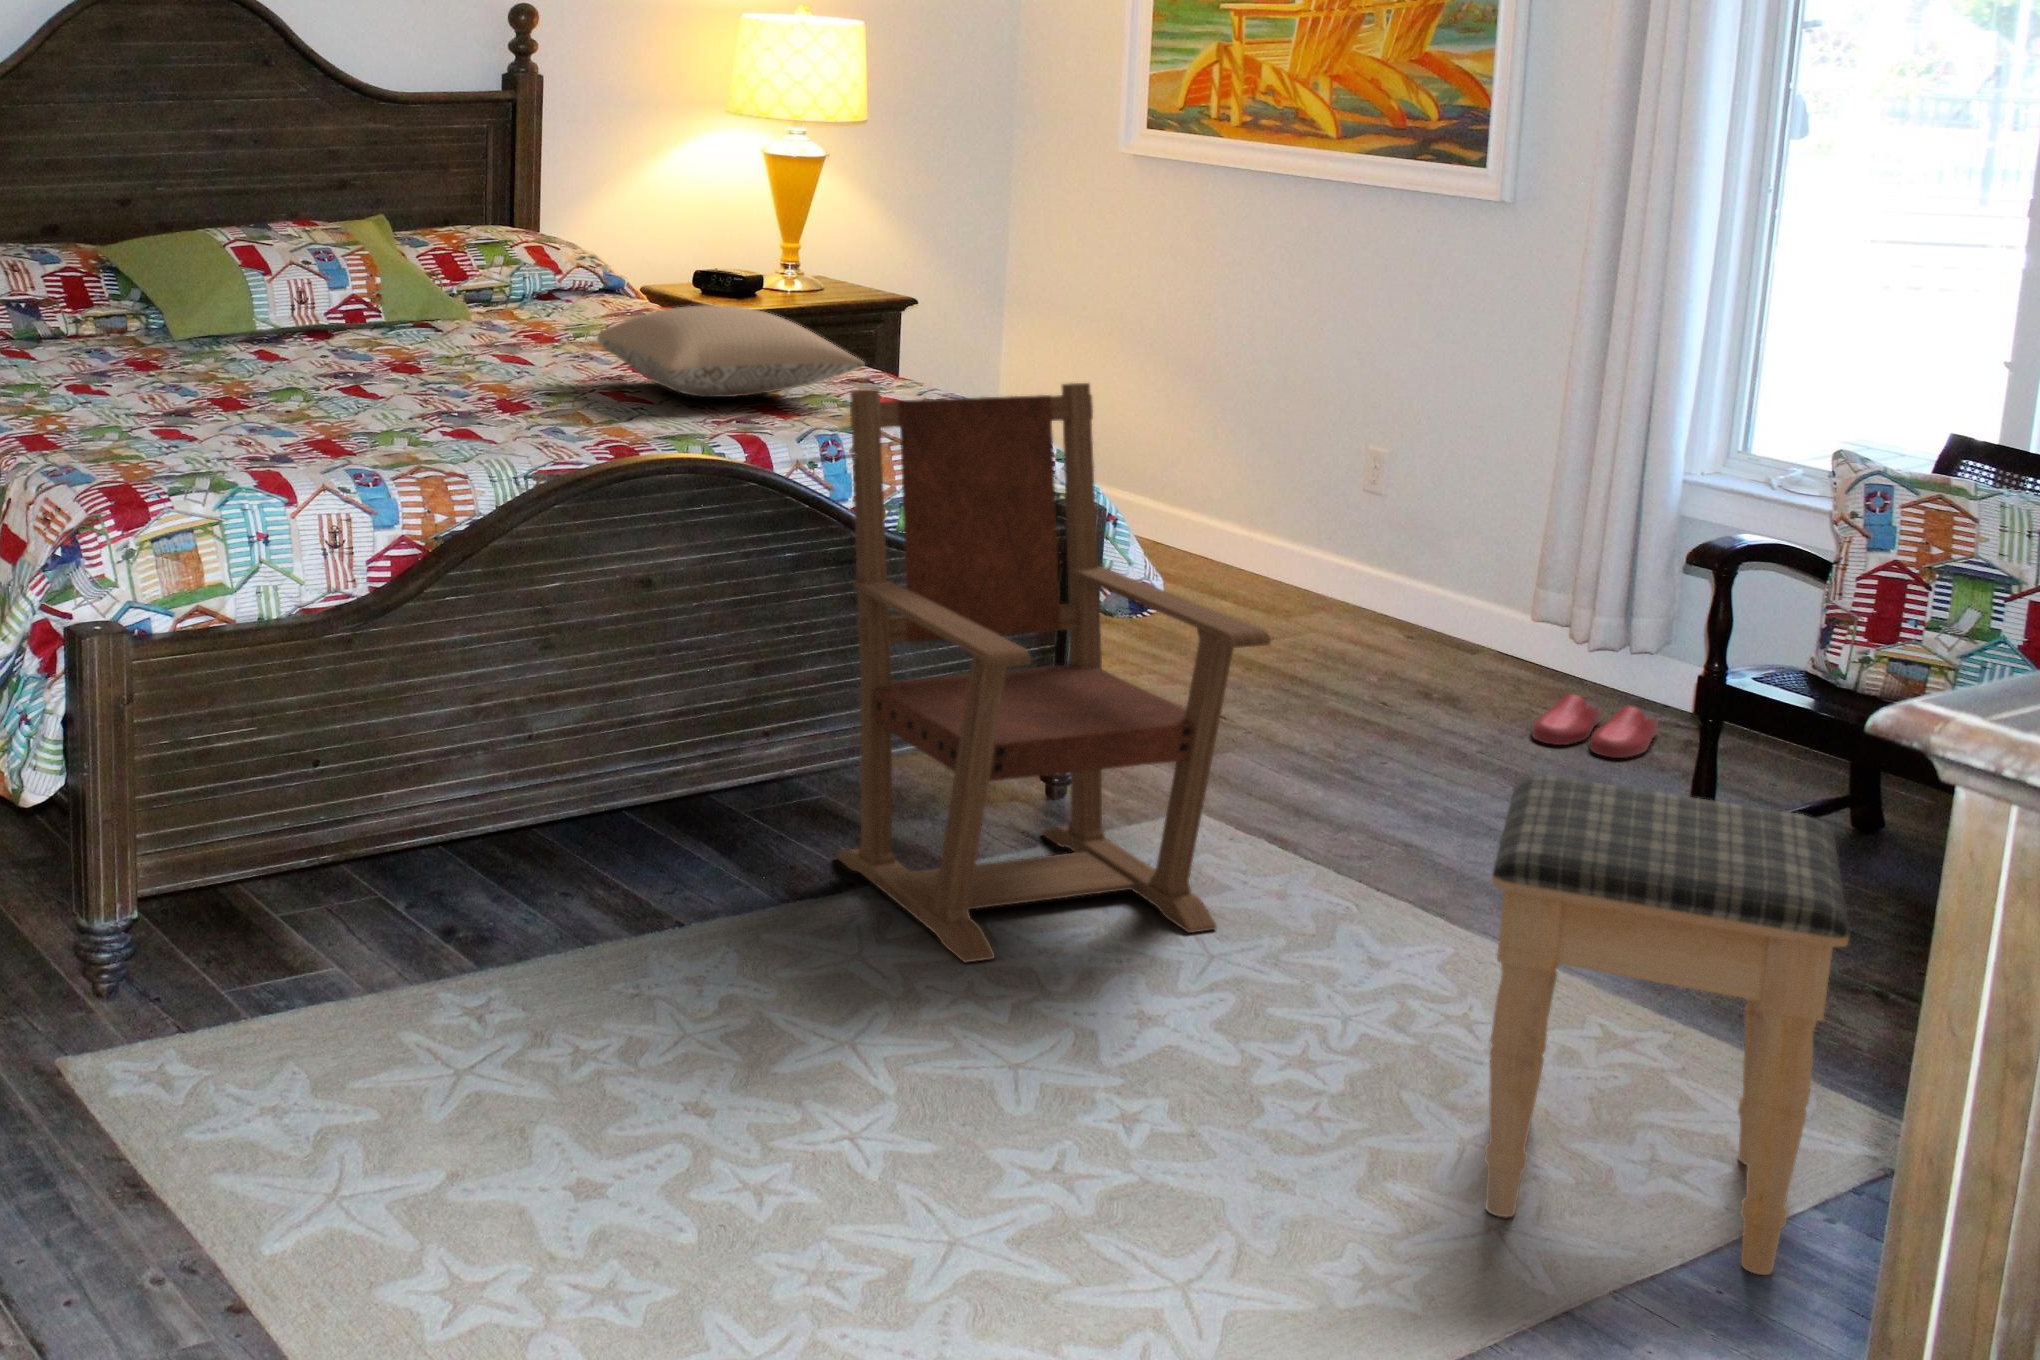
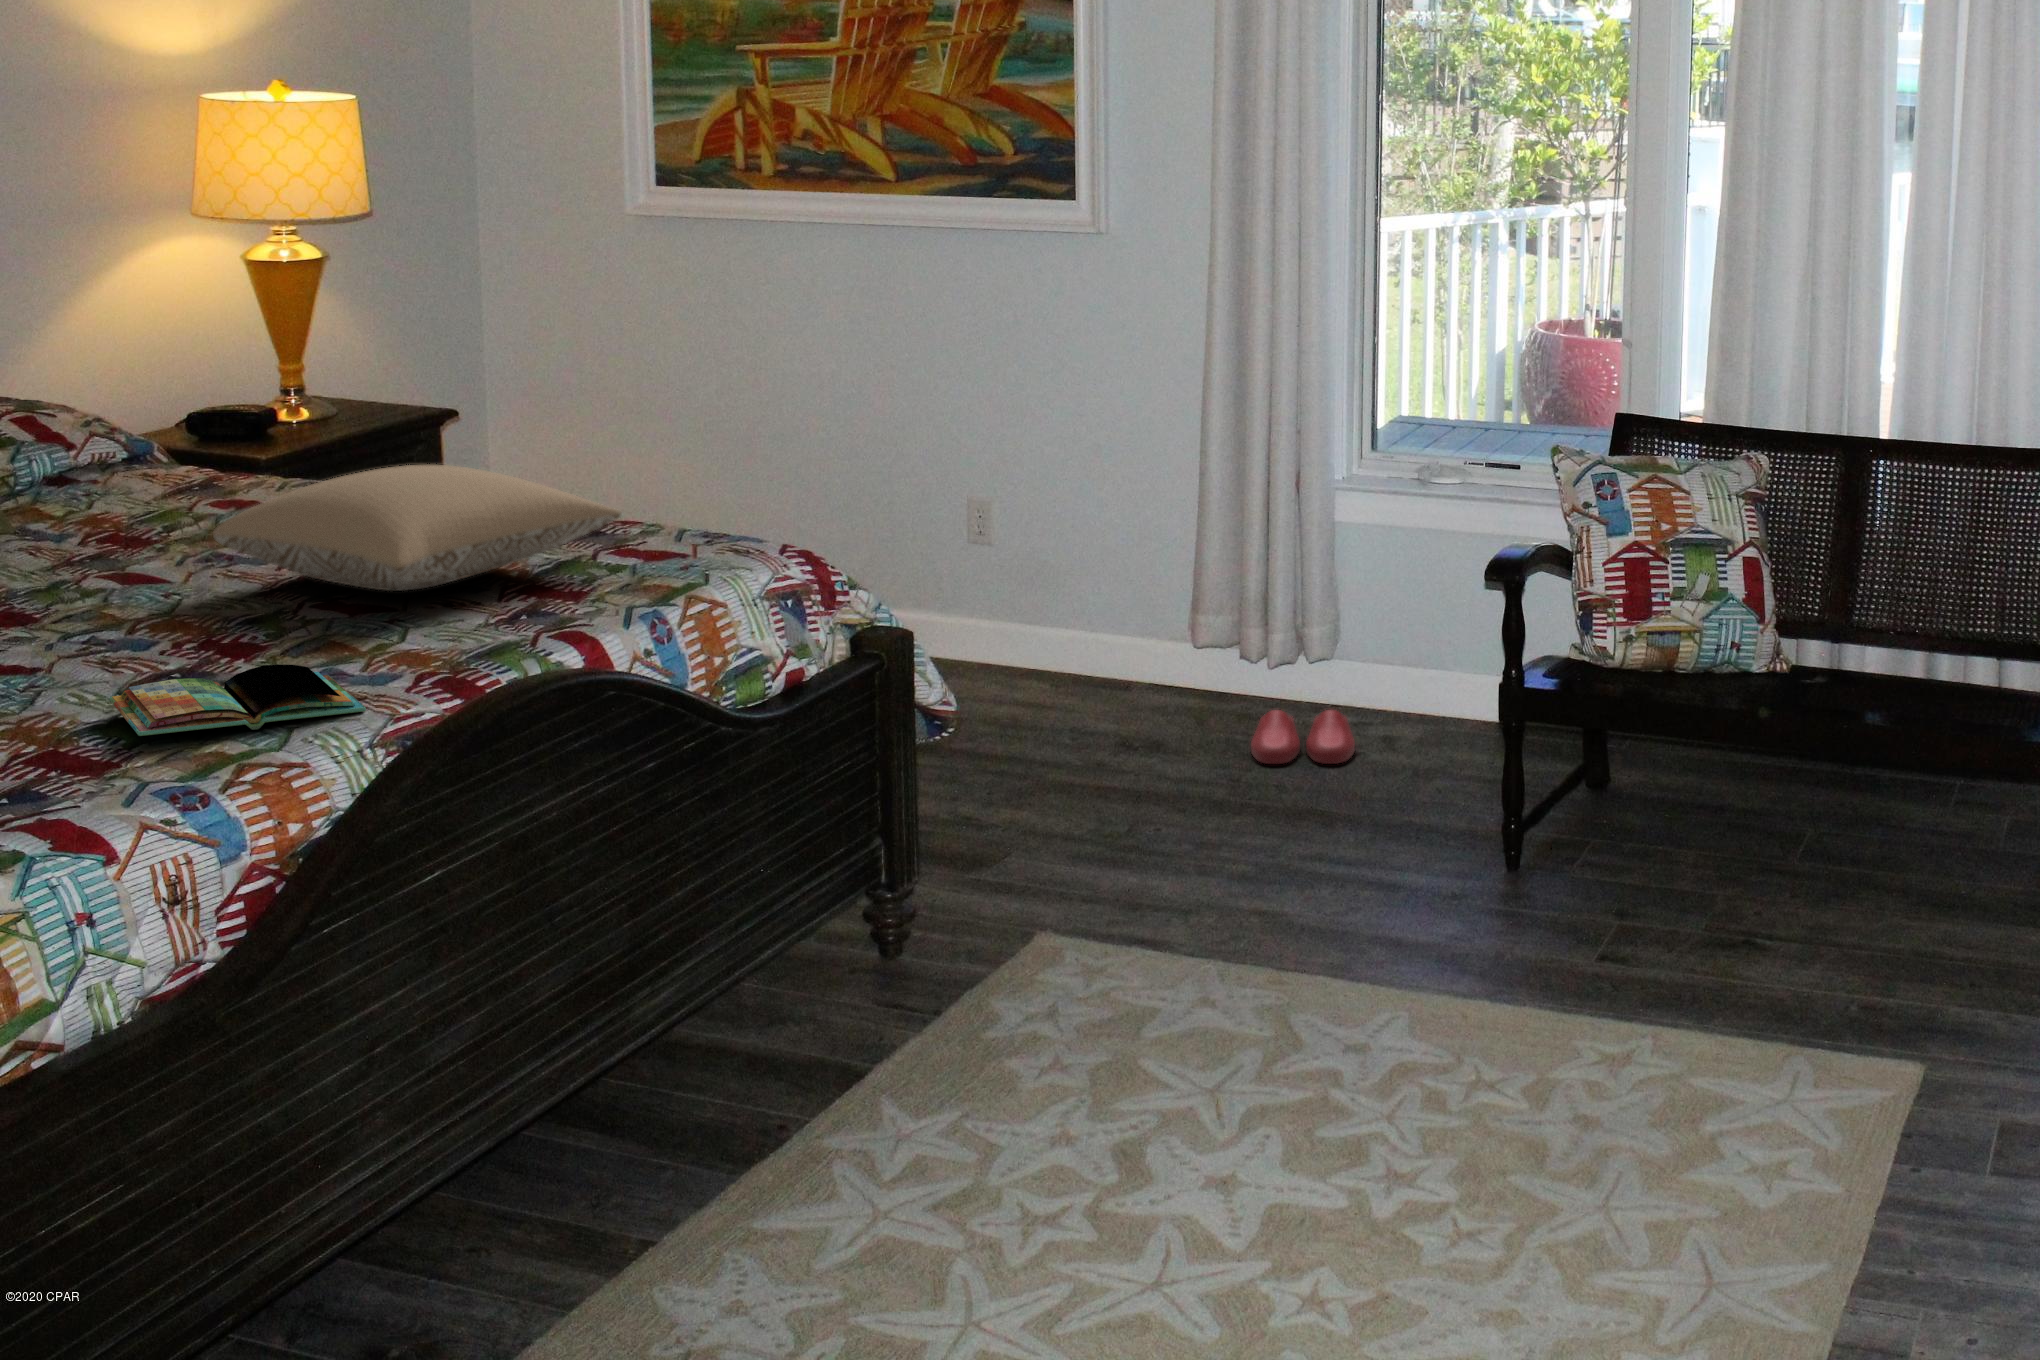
armchair: present [836,383,1271,962] -> none [698,497,1236,1205]
book: none [433,413,585,454] -> present [110,665,366,736]
footstool: present [1484,775,1849,1275] -> none [1581,807,1970,1278]

